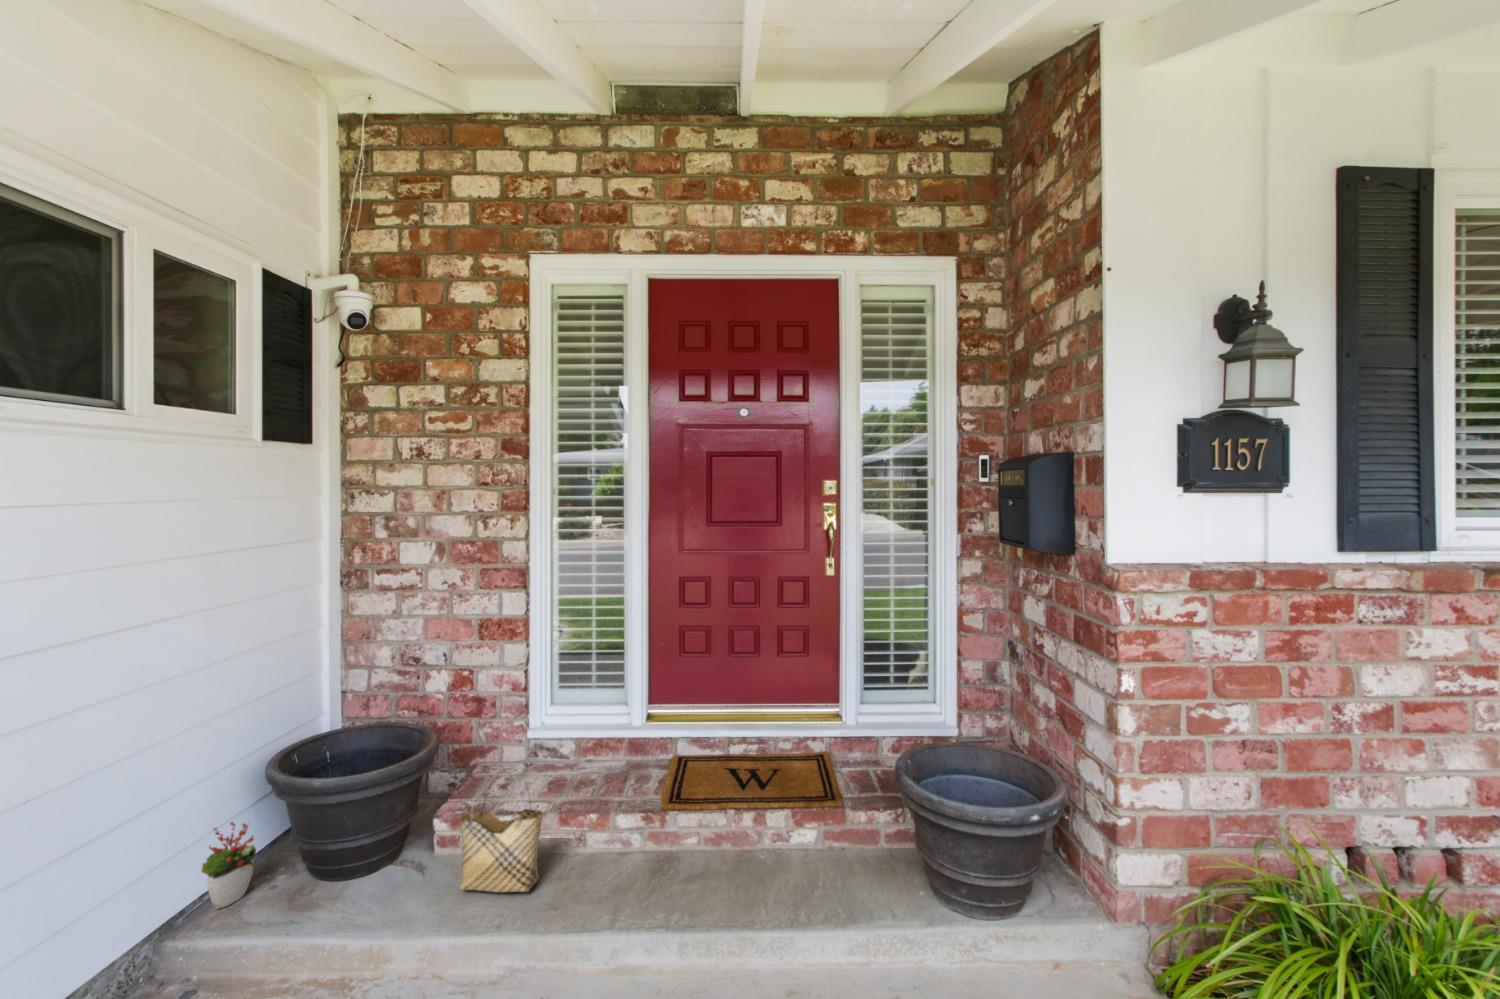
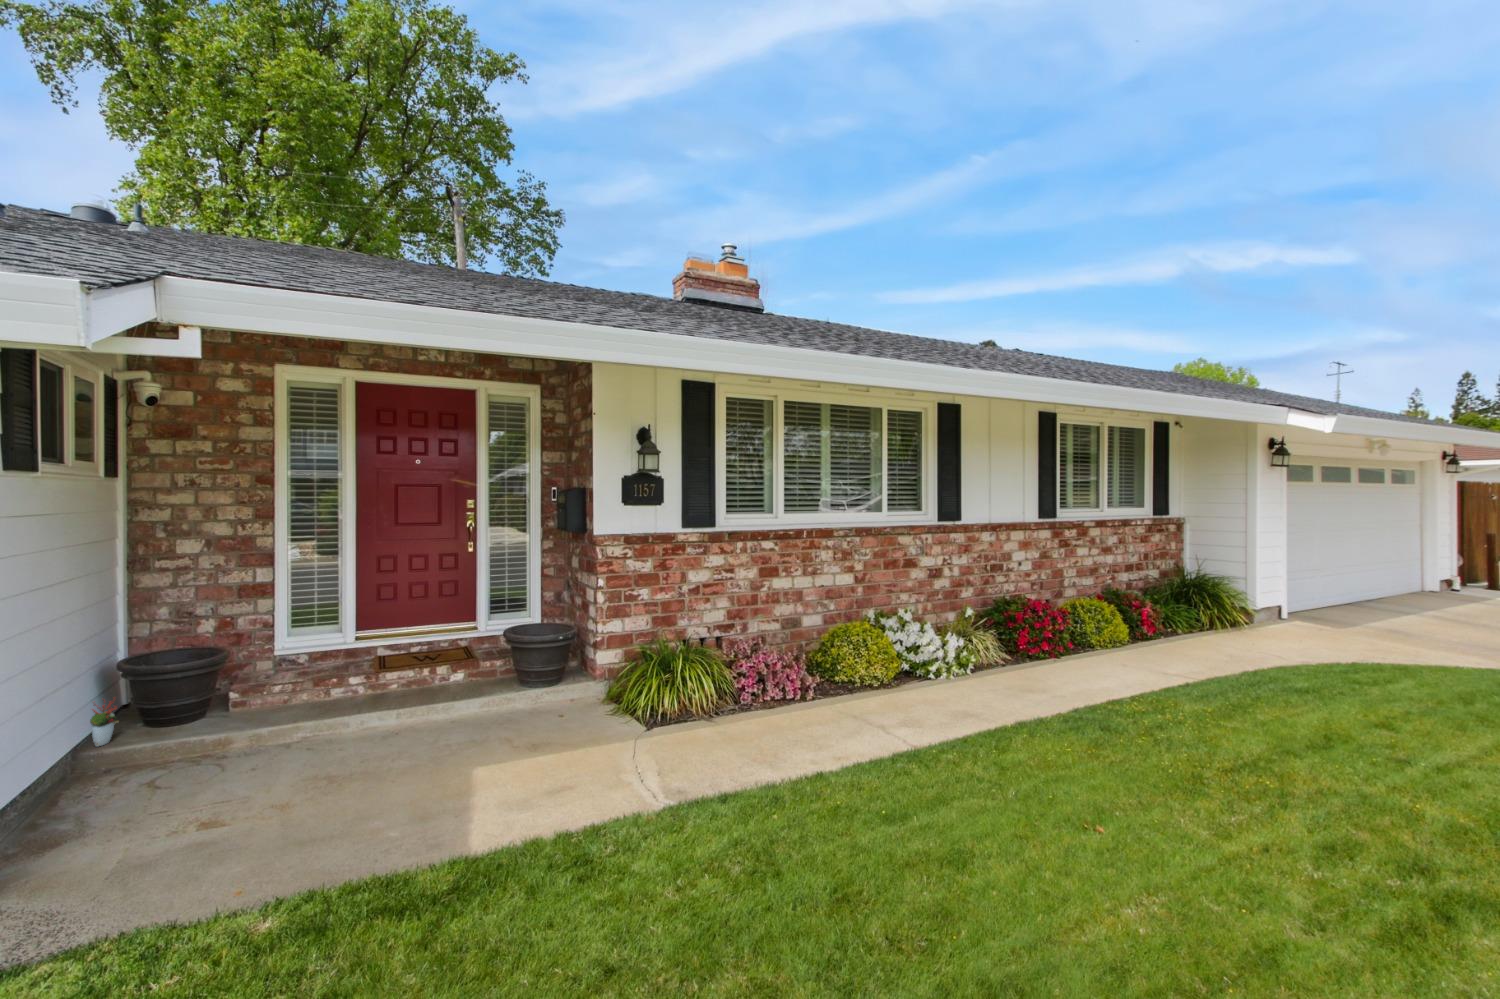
woven basket: present [459,768,543,892] -> none [258,656,310,719]

